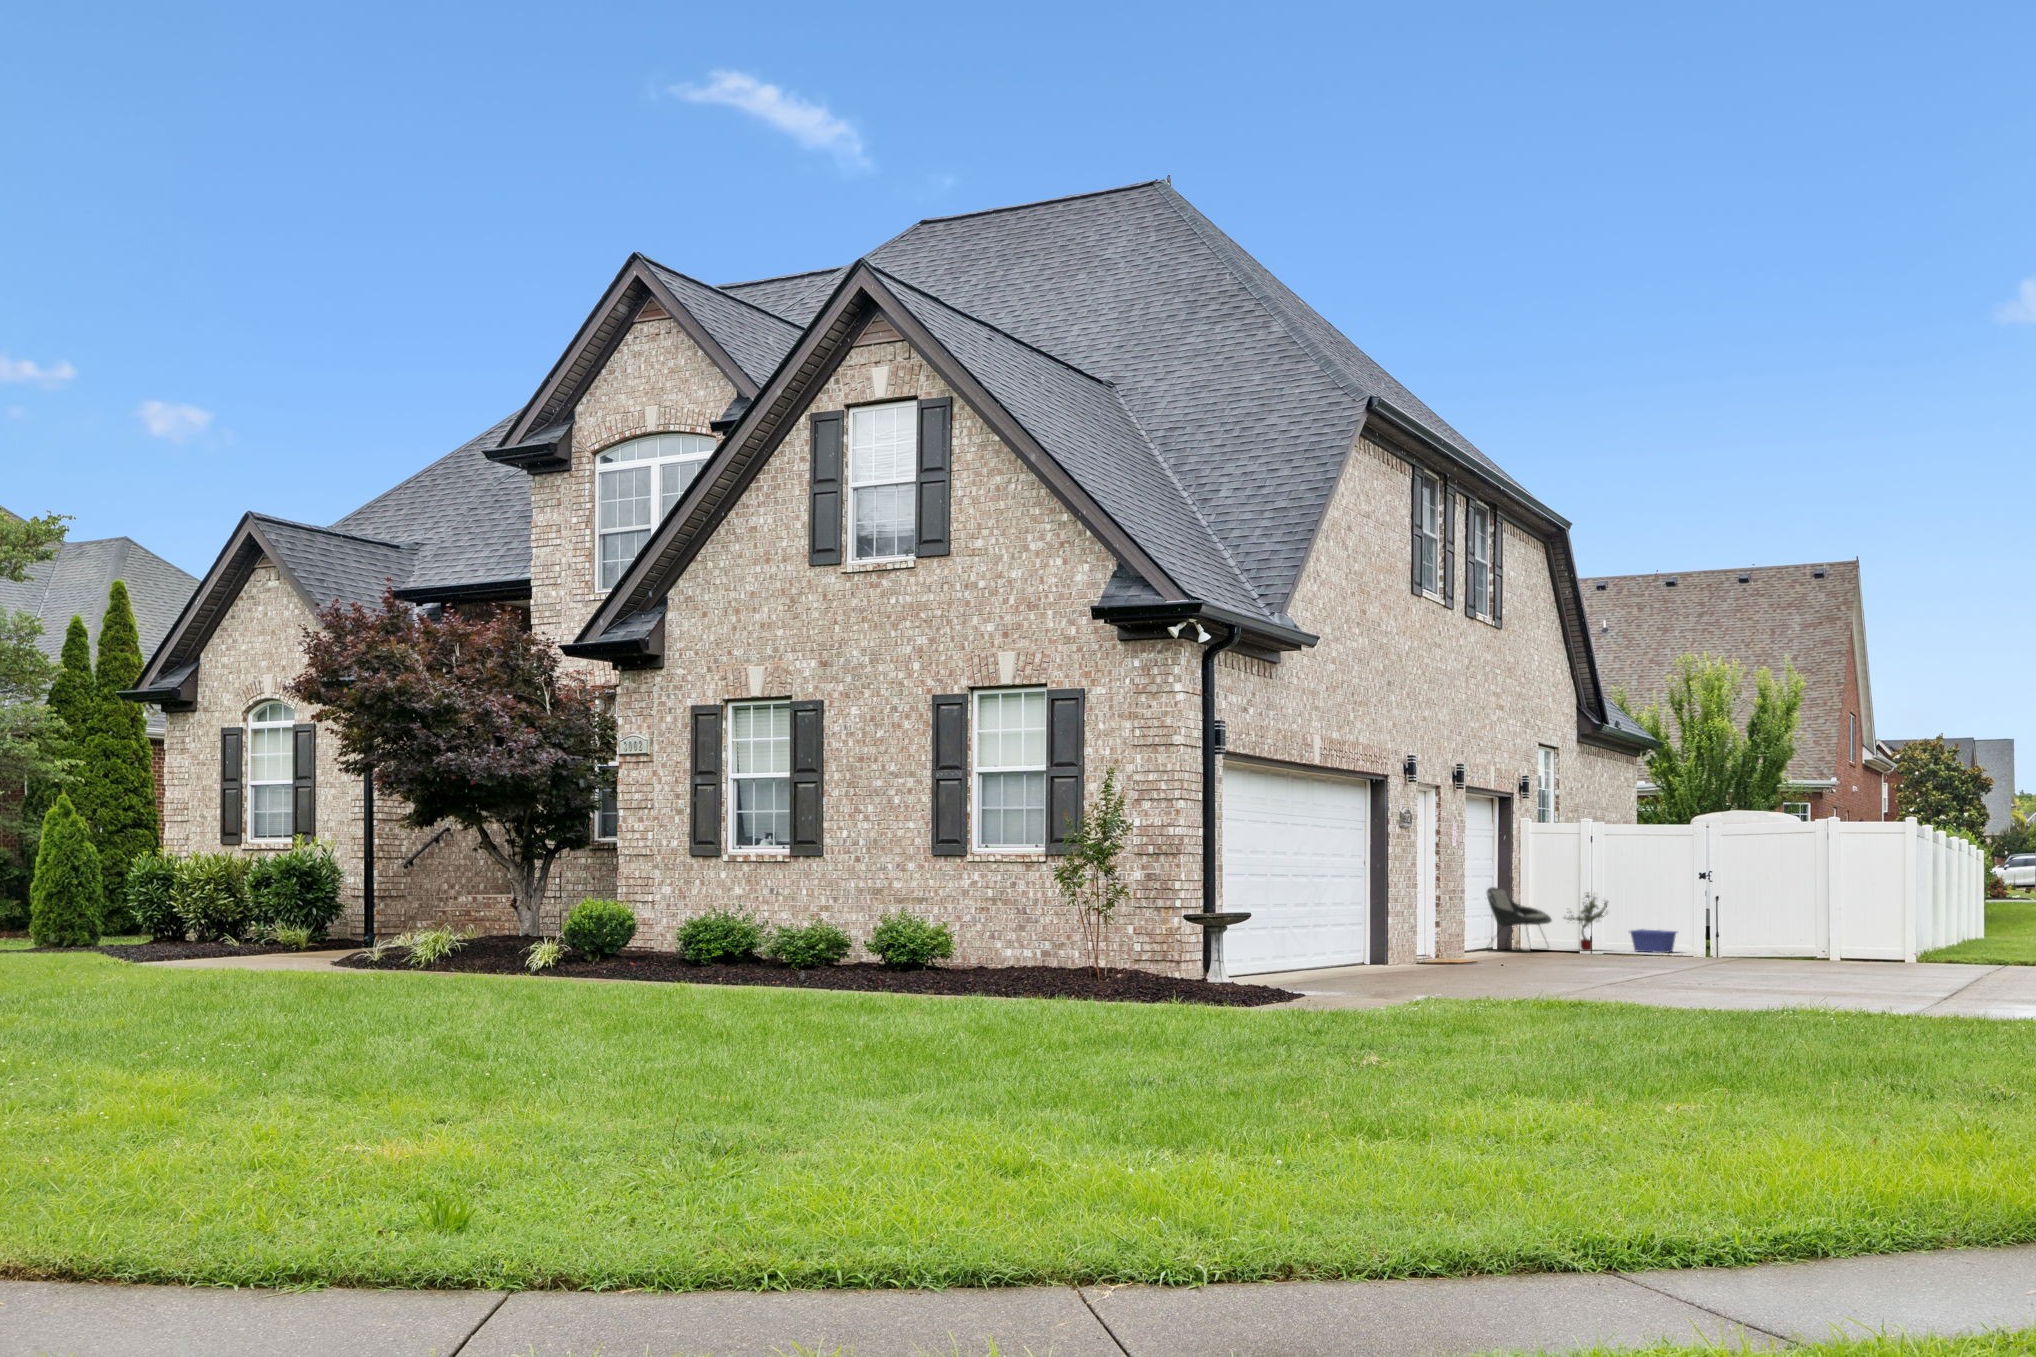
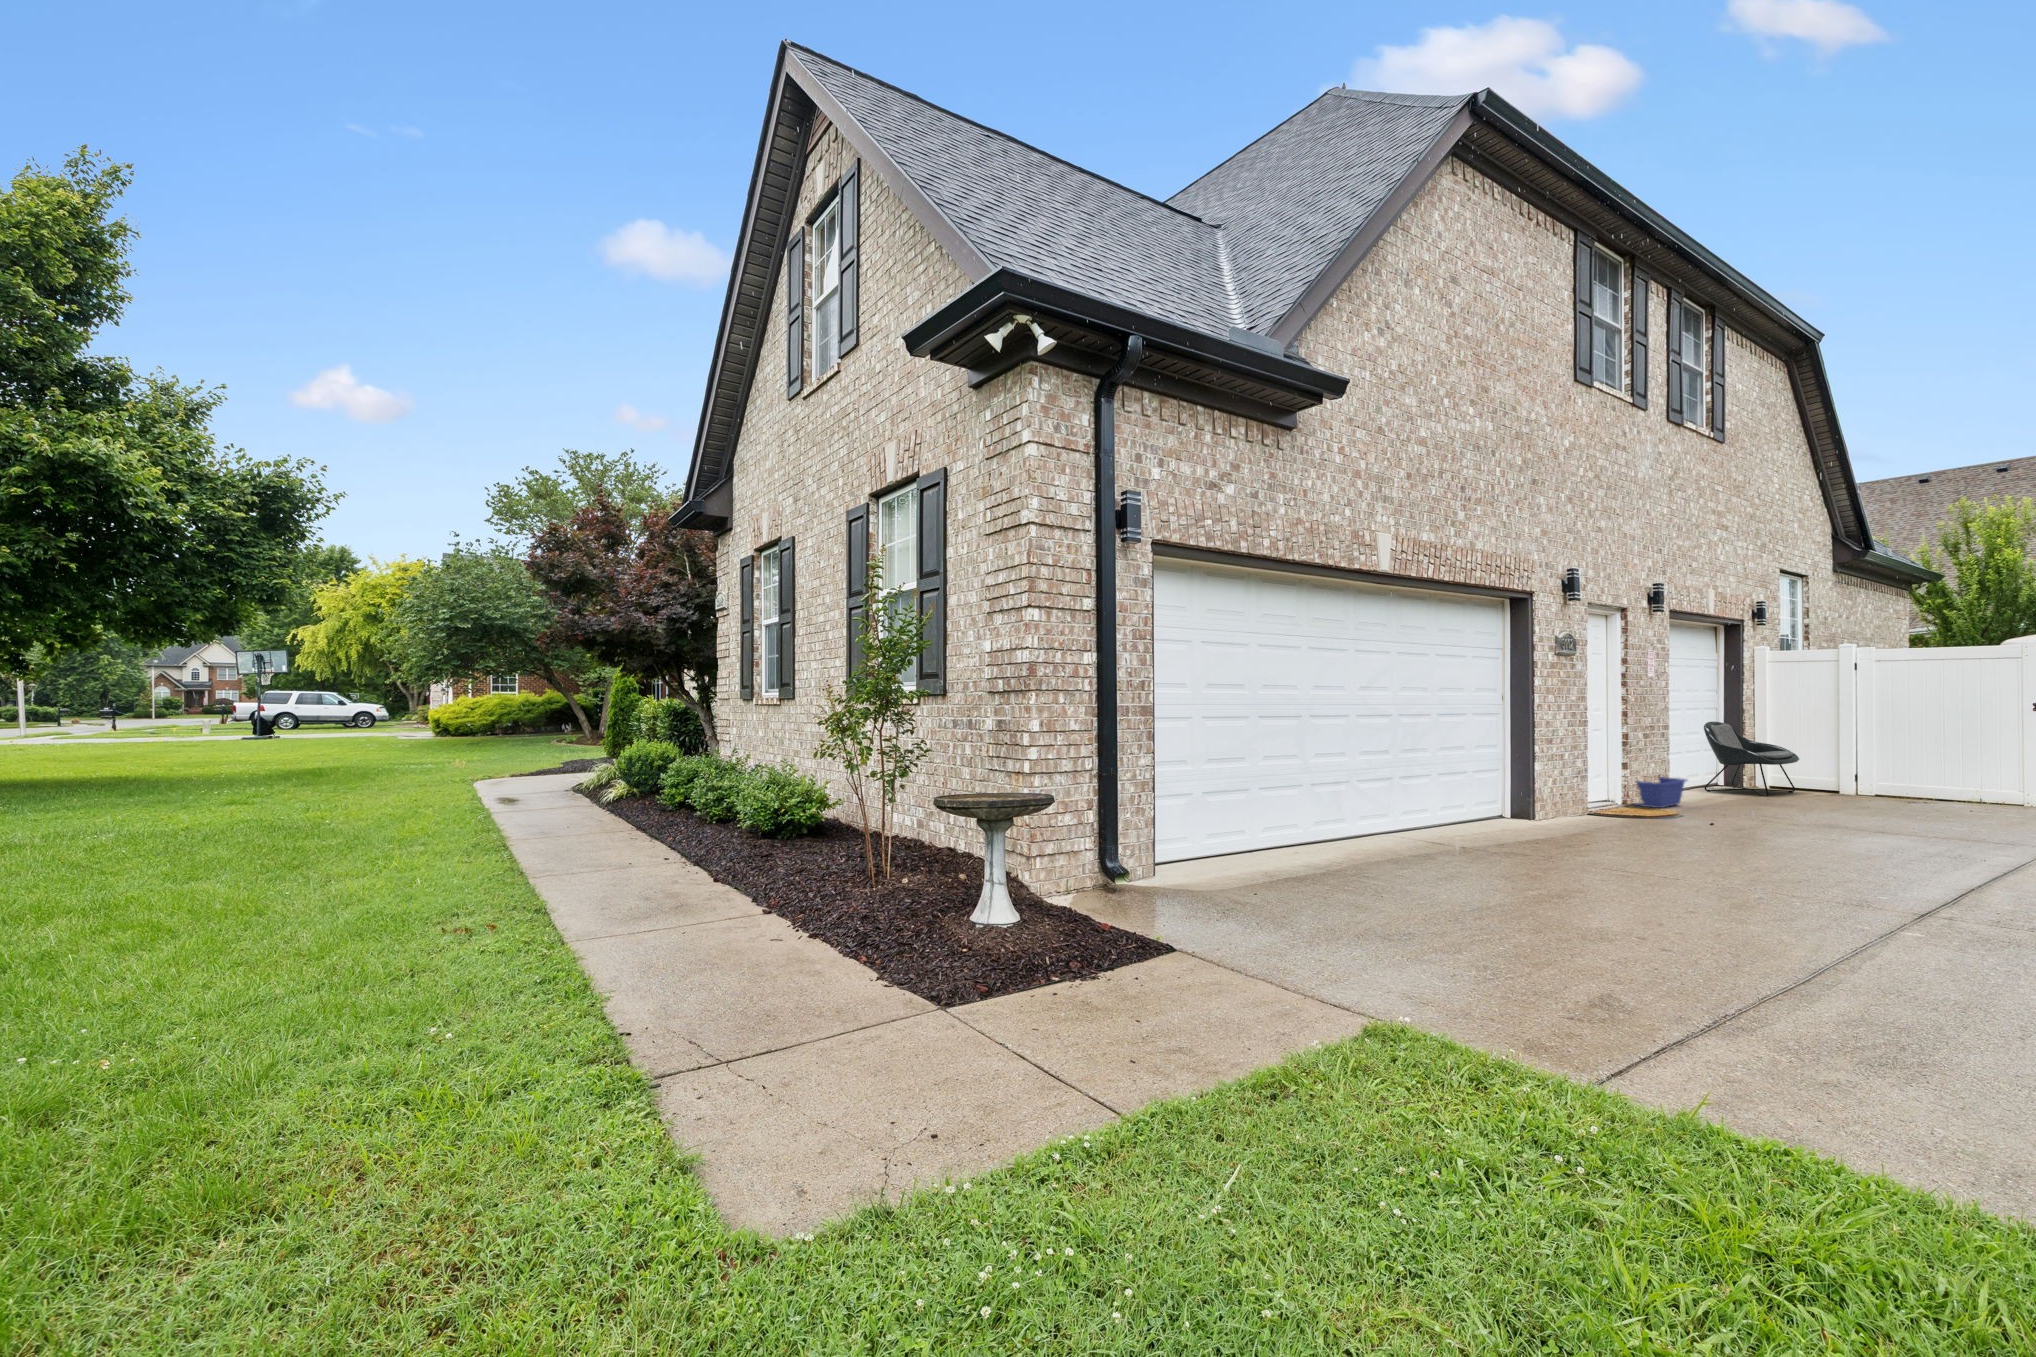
potted tree: present [1563,894,1608,951] -> none [1815,727,1890,795]
storage bin: present [1630,929,1677,953] -> present [1634,777,1687,808]

